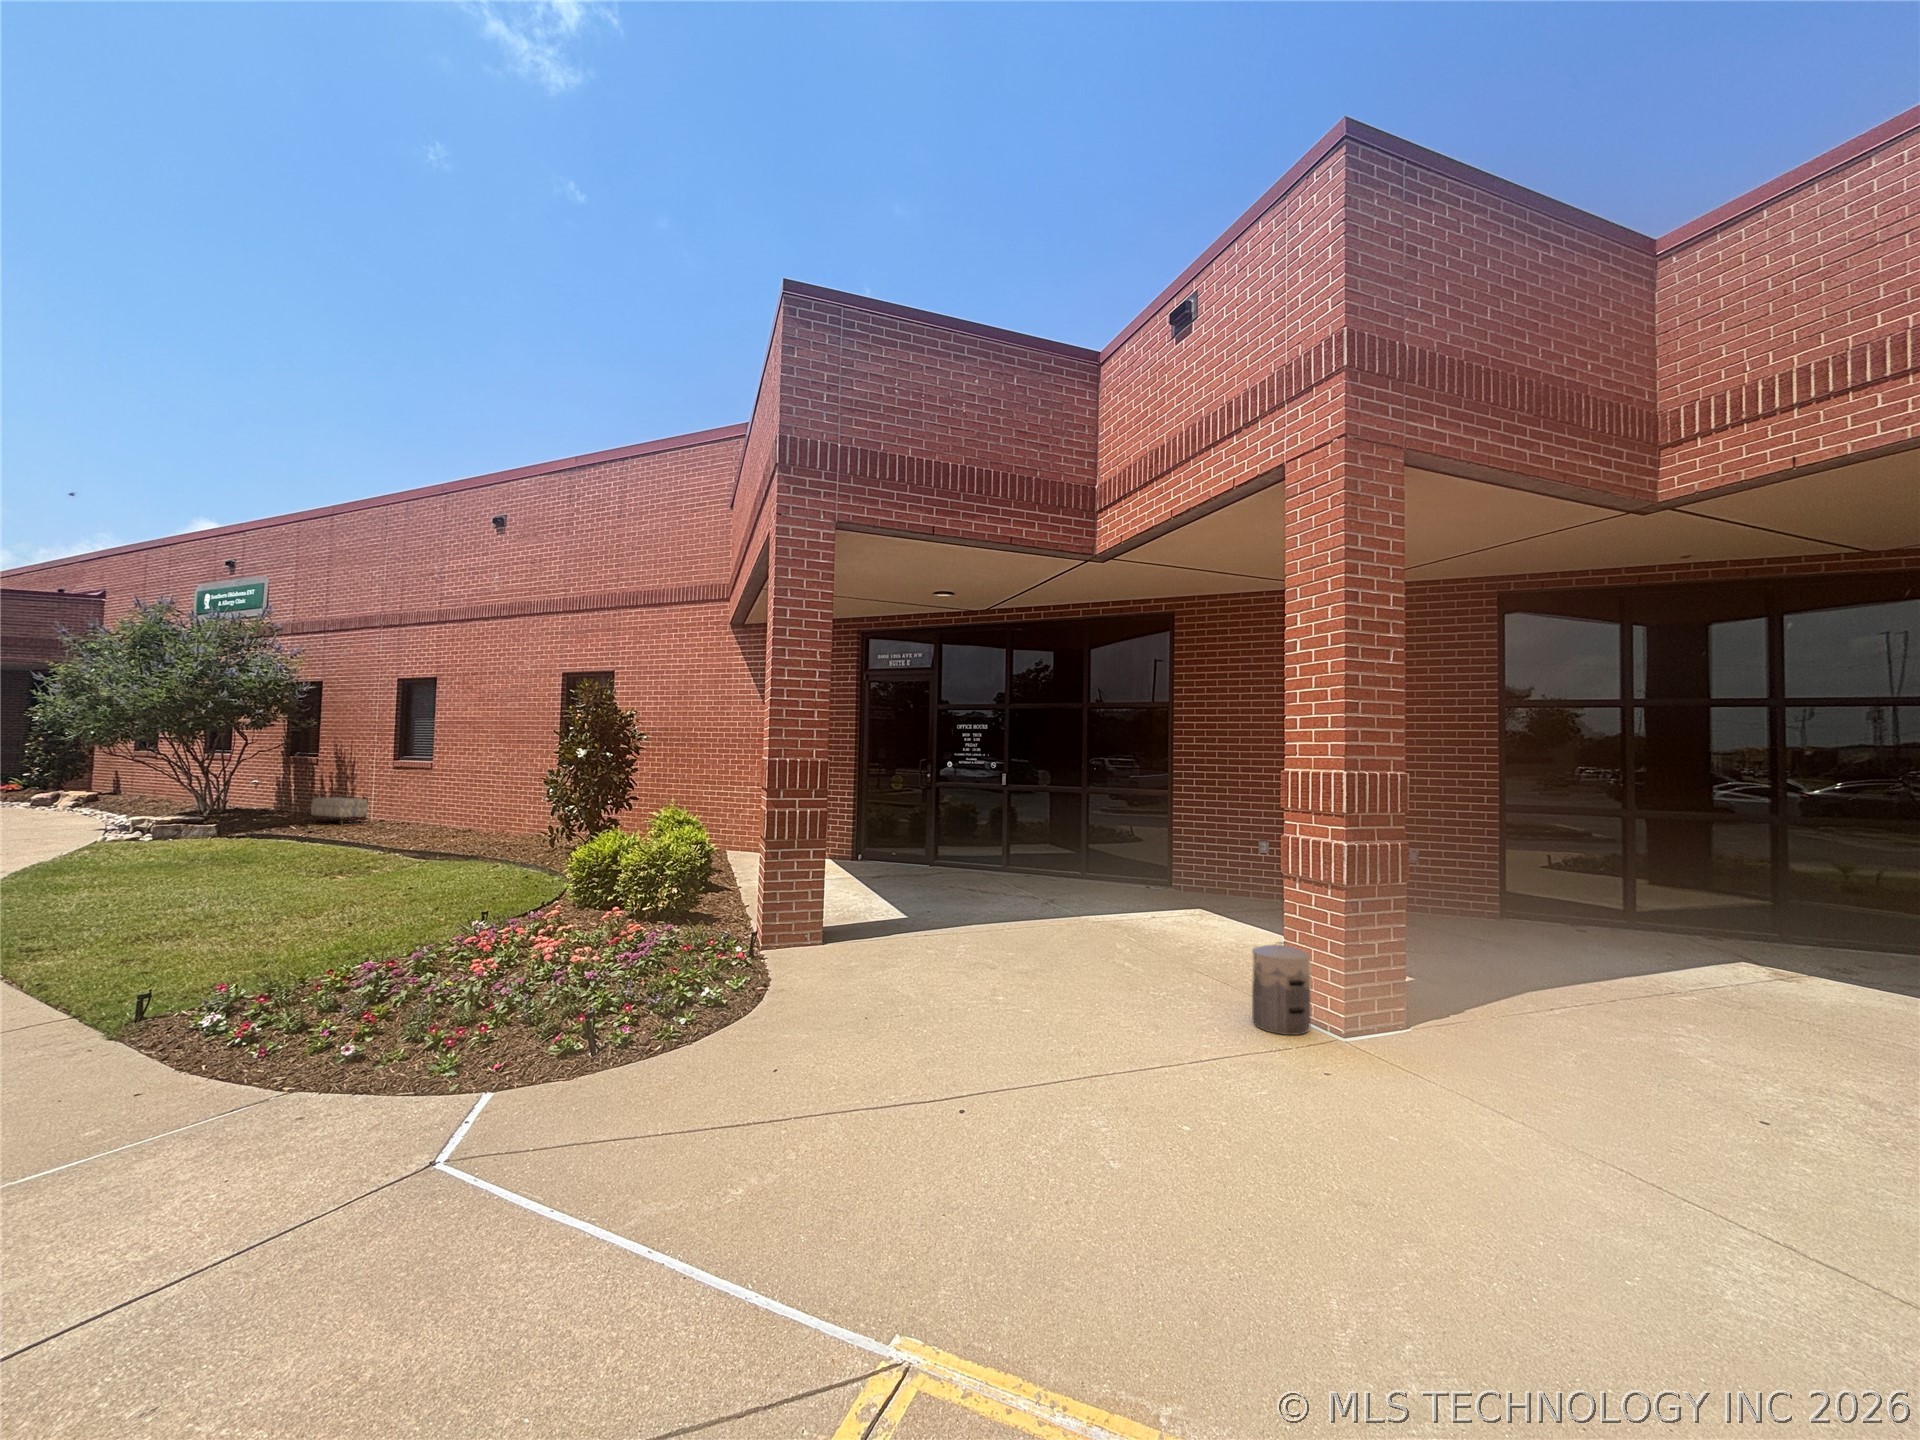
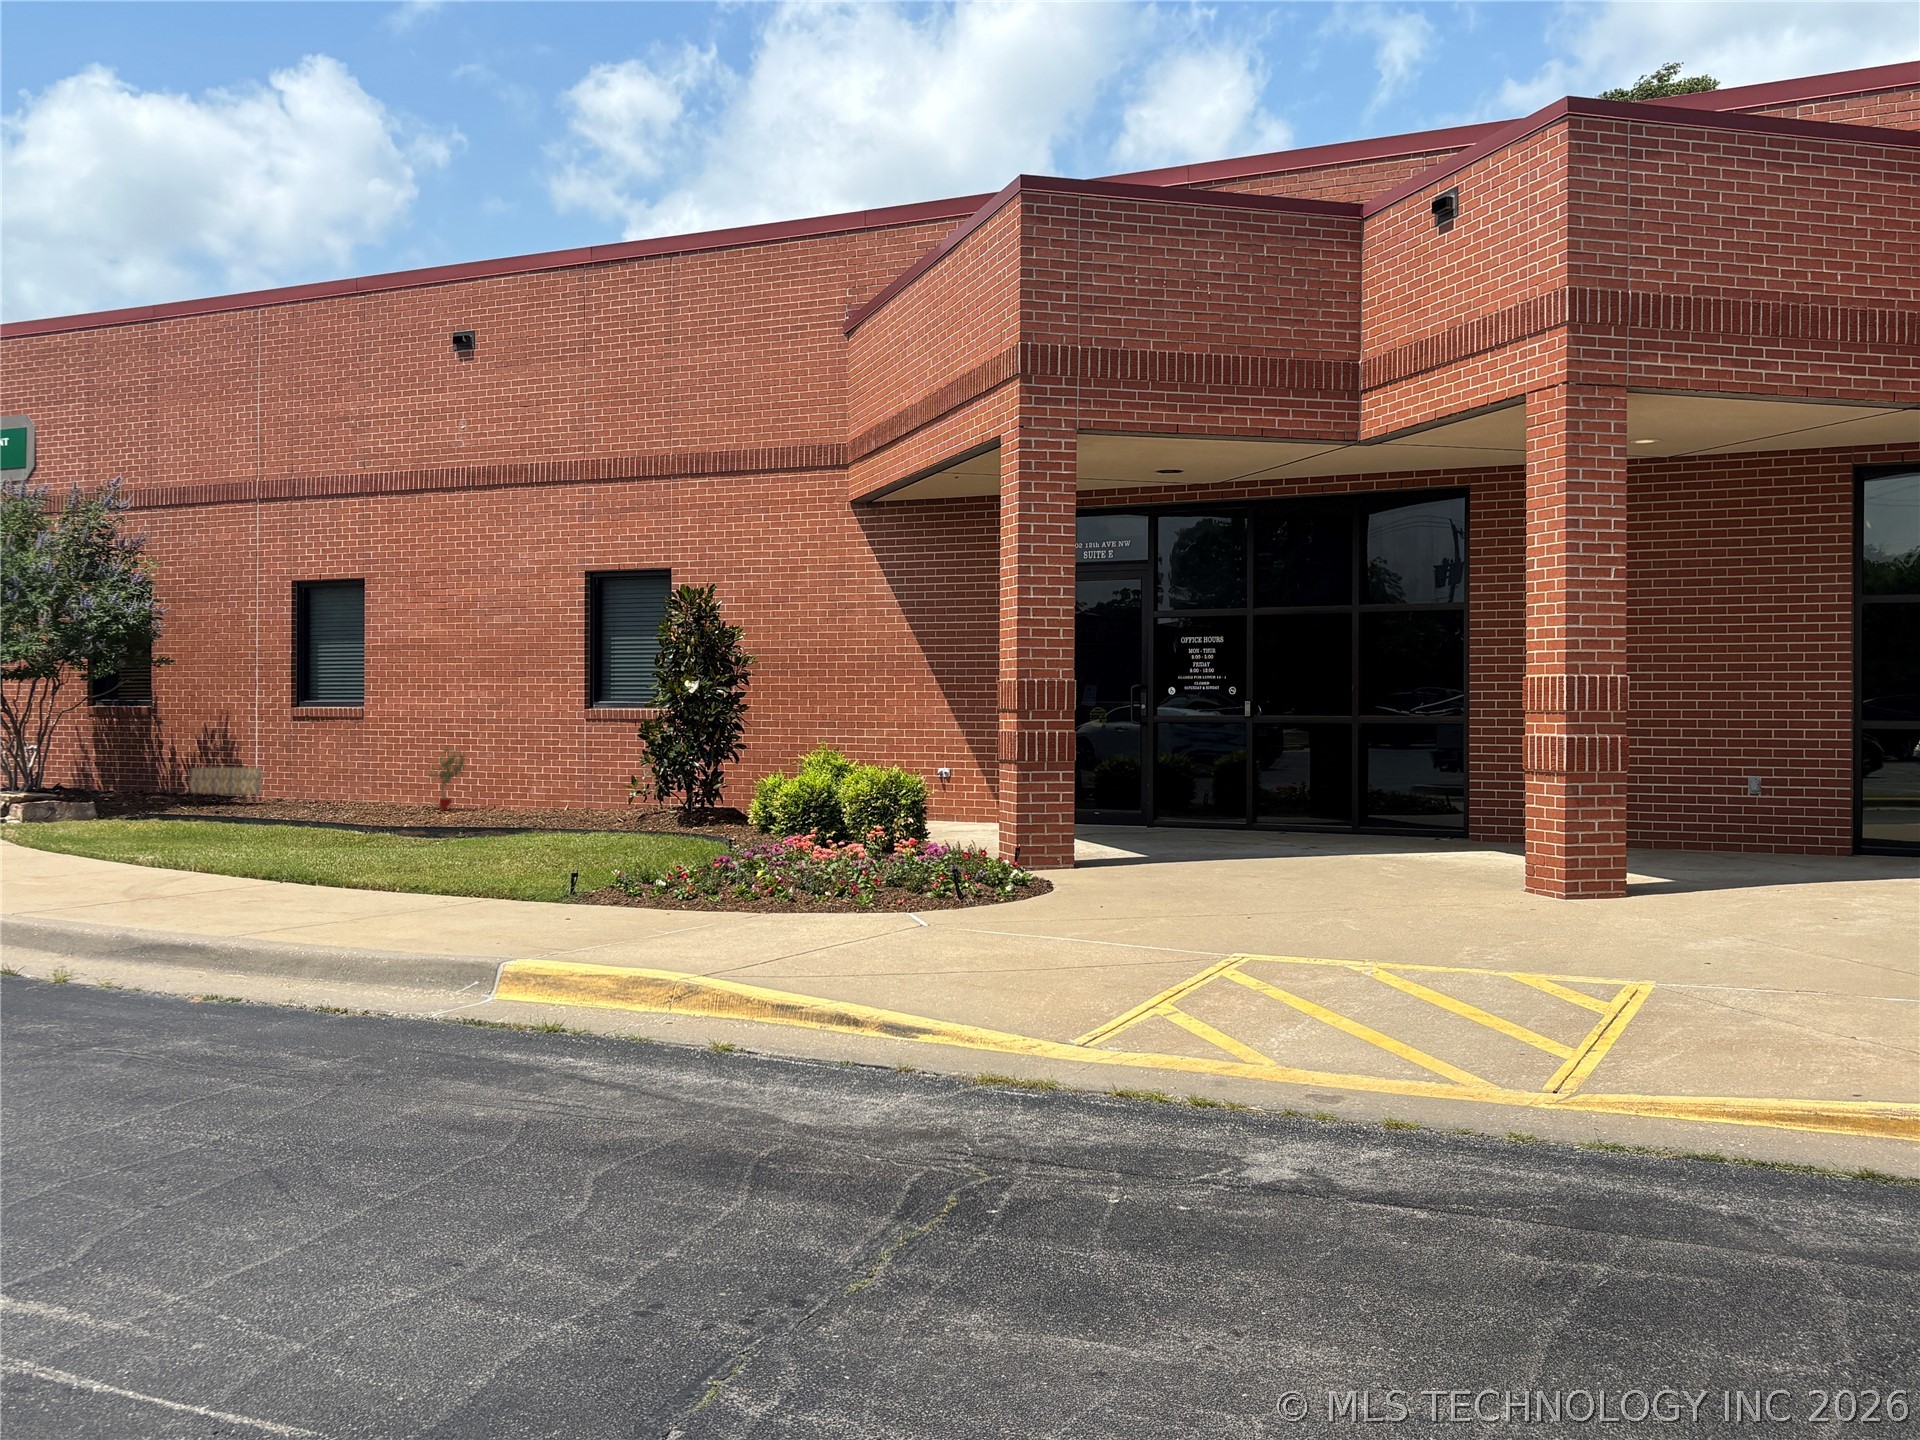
potted tree: none [452,788,482,834] -> present [428,747,466,811]
waste bin: present [1252,942,1311,1035] -> none [1490,824,1539,898]

